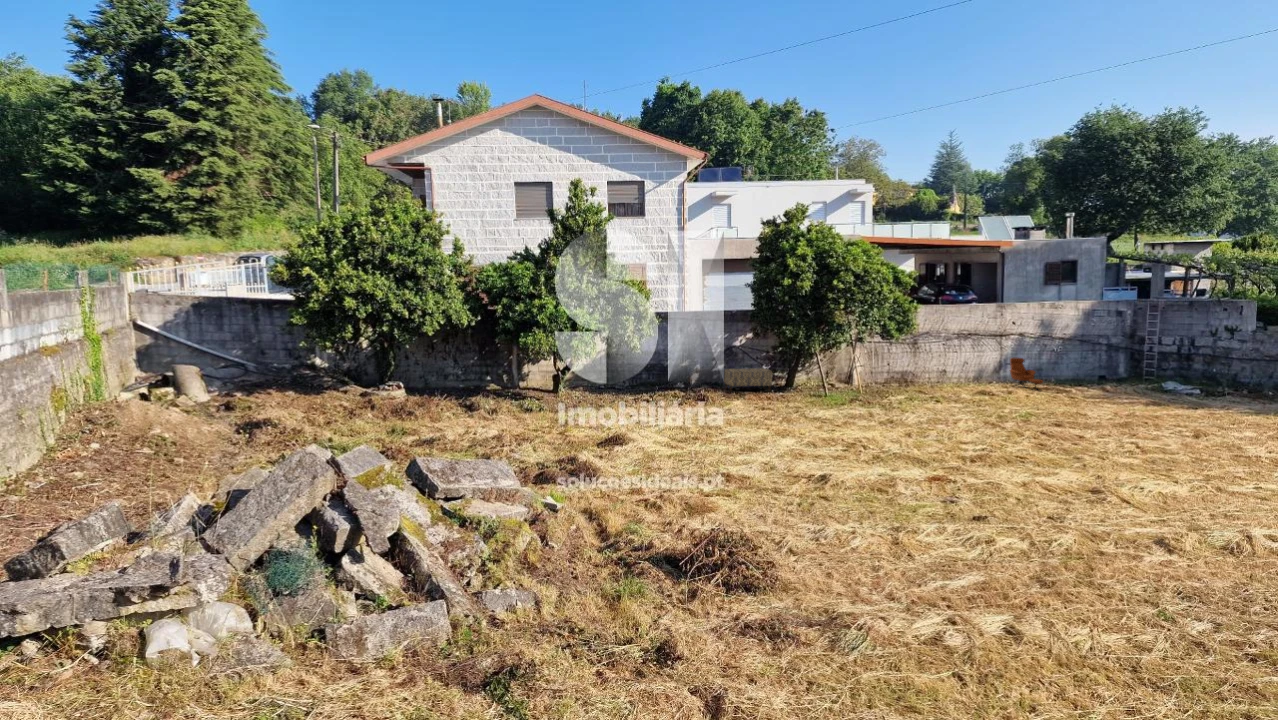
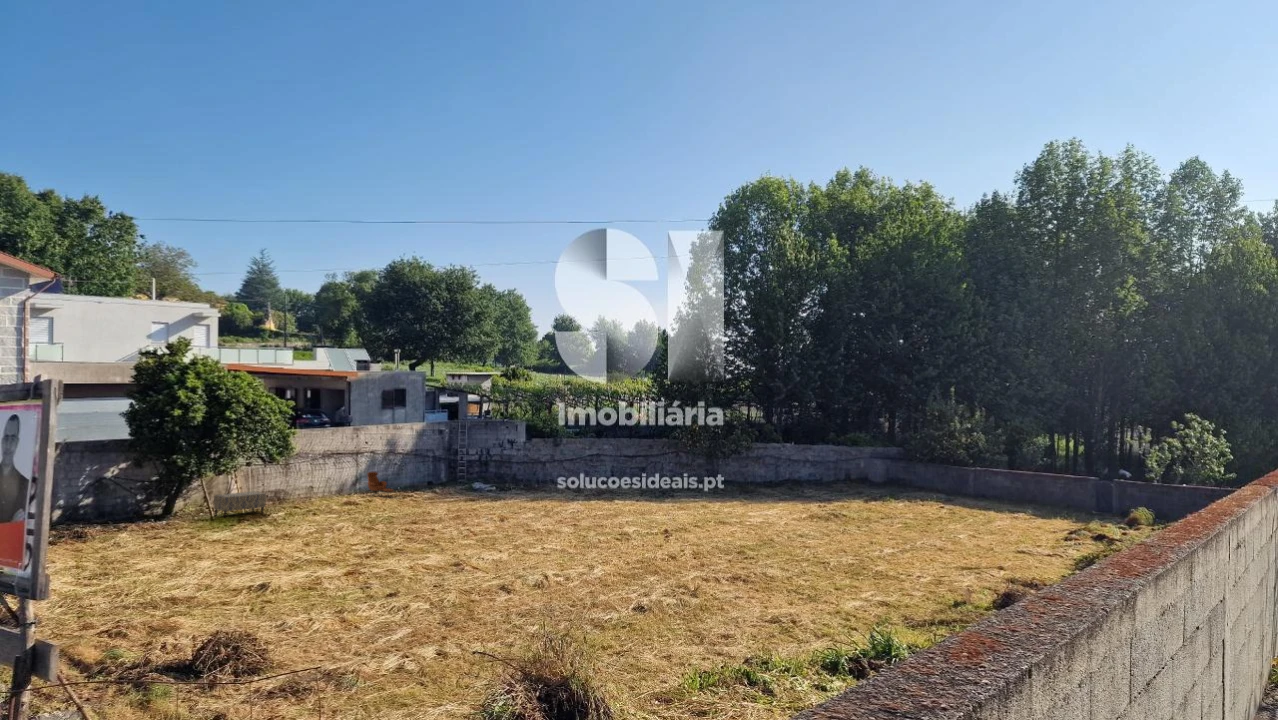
bench: present [724,368,772,392] -> present [214,491,266,517]

